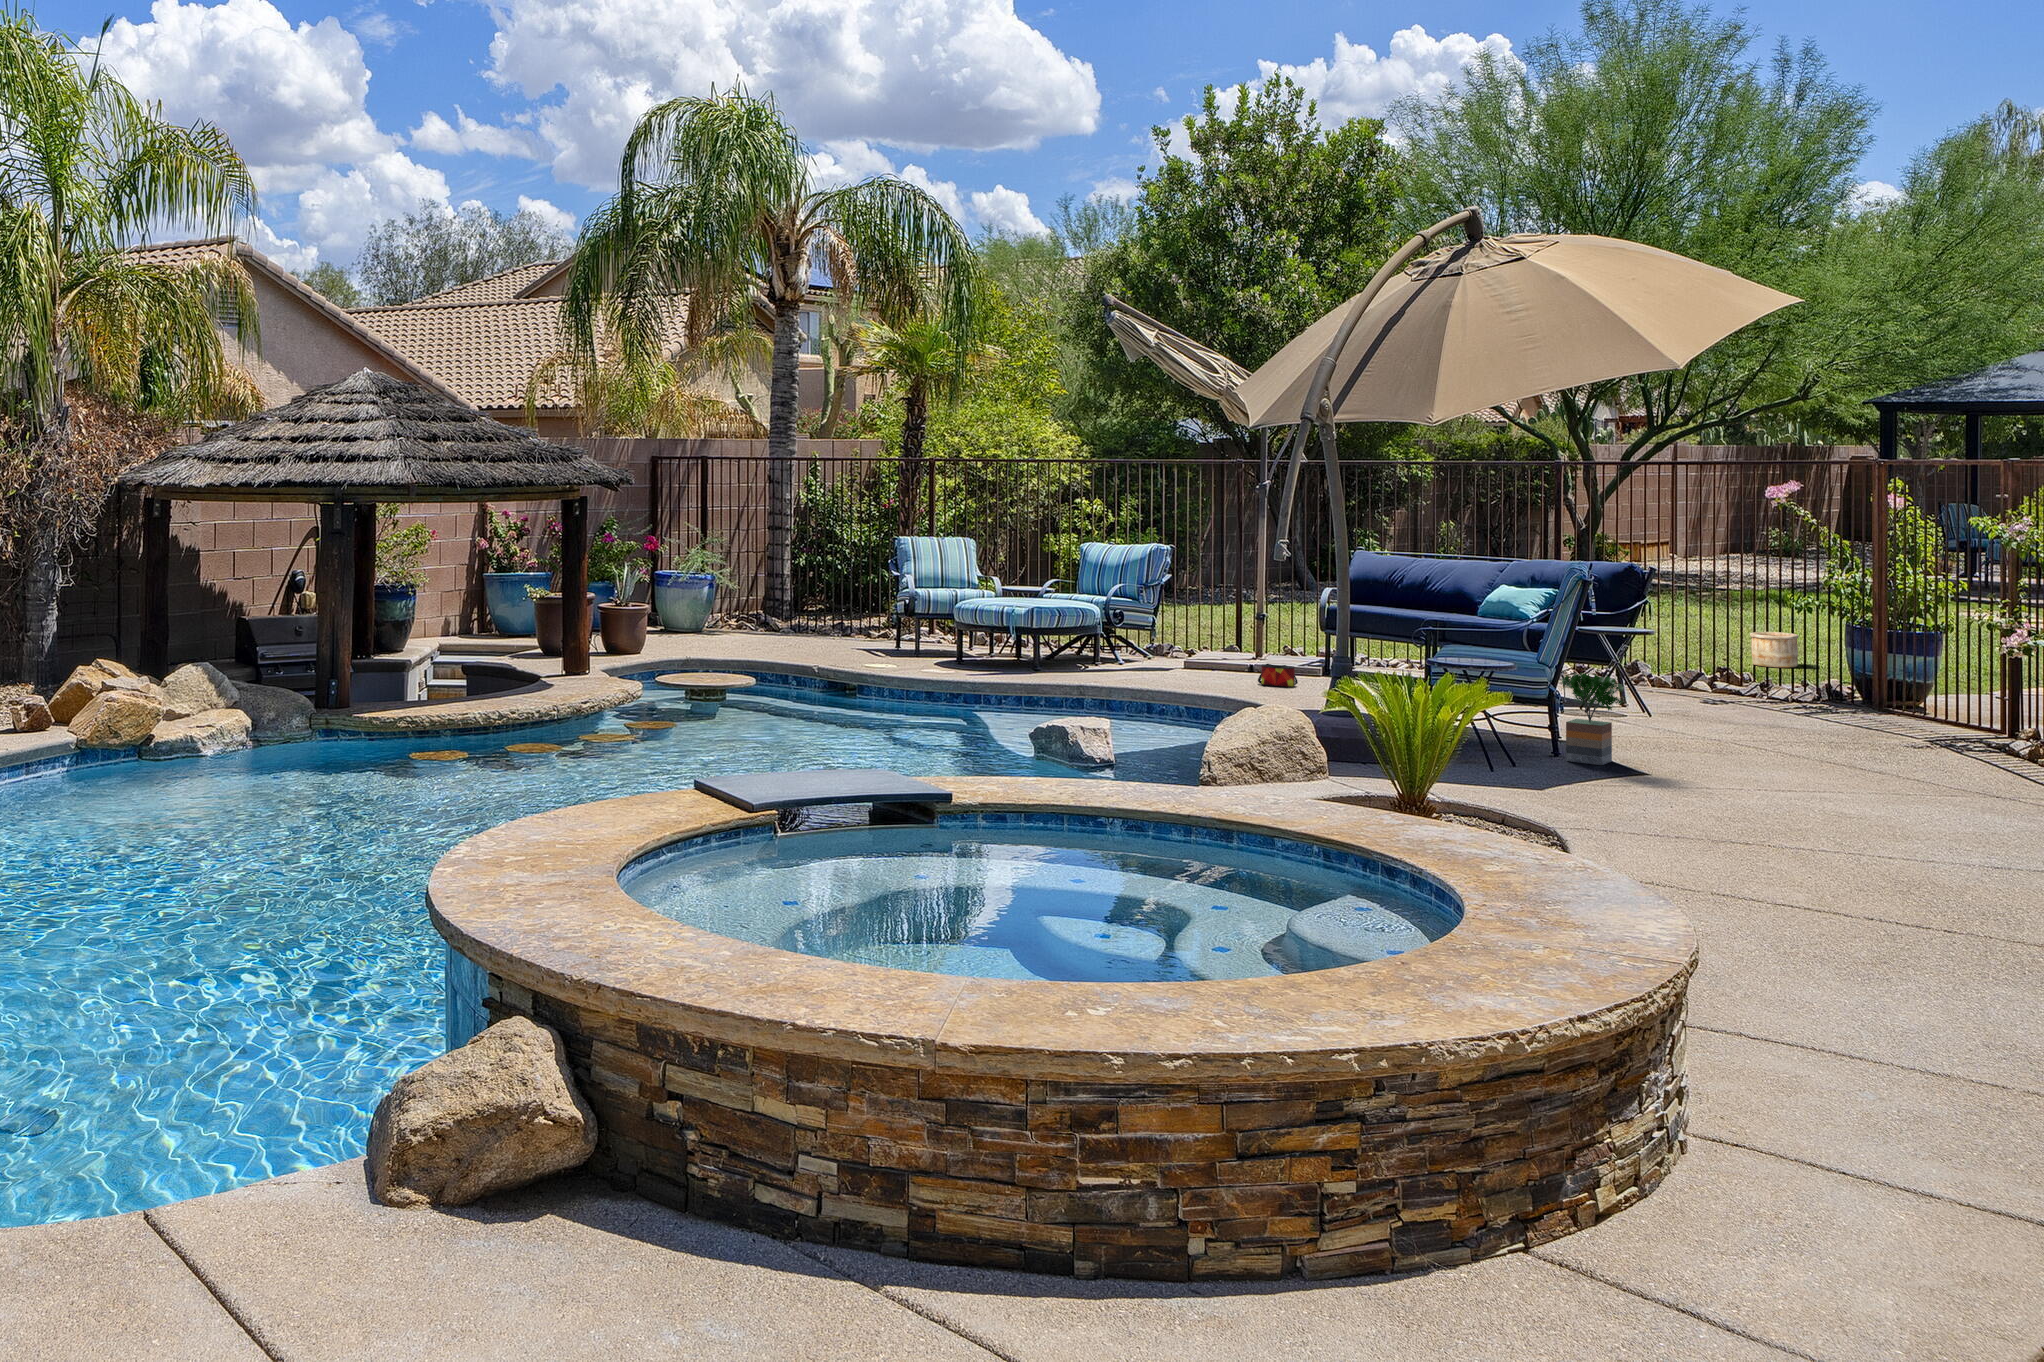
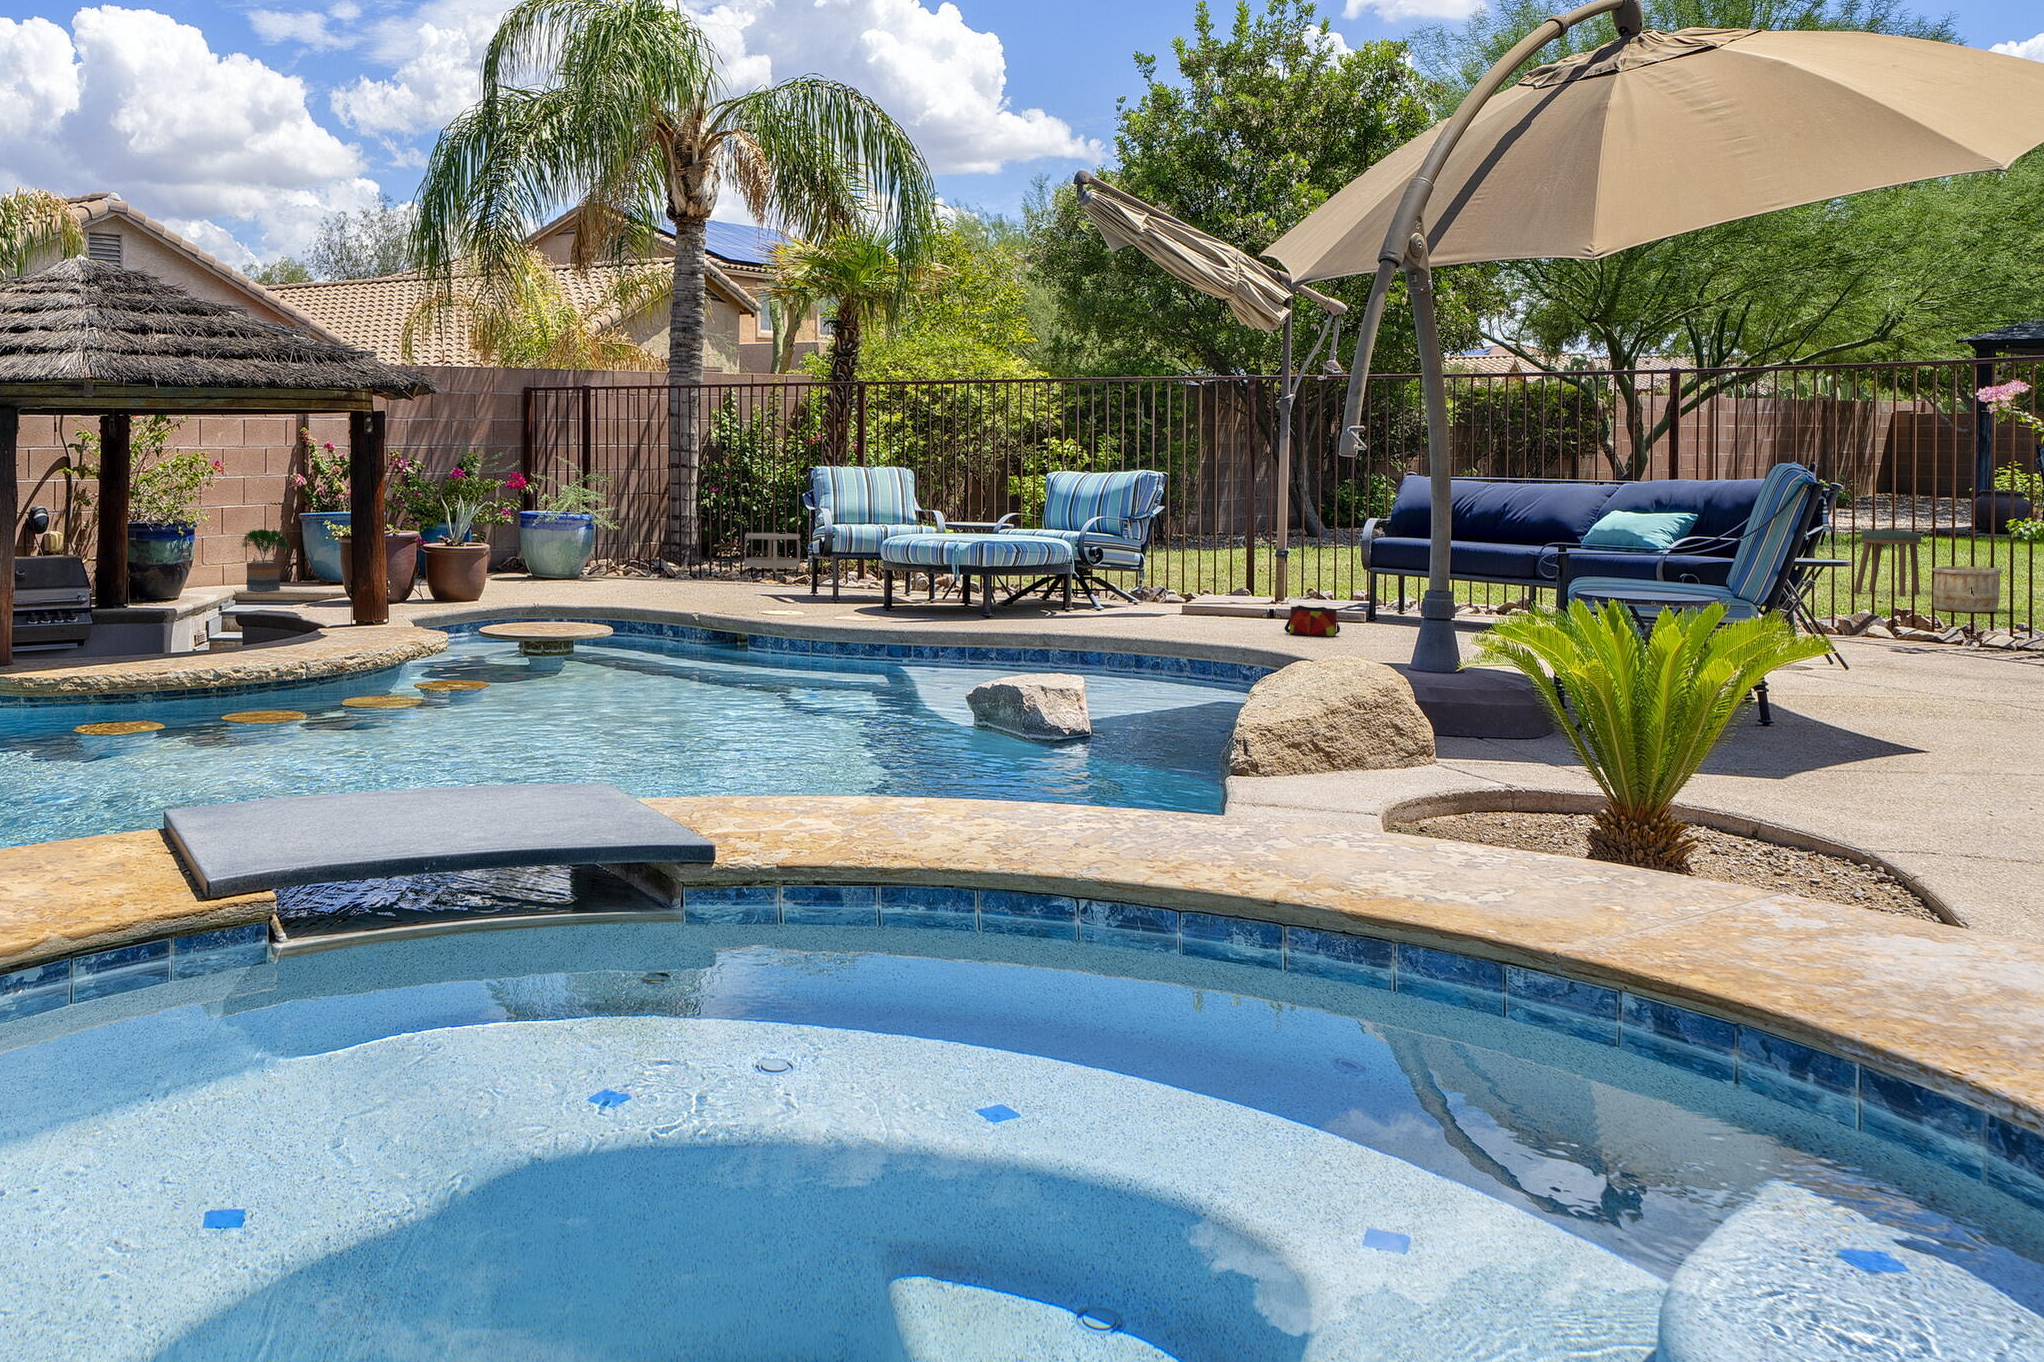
side table: none [832,591,877,624] -> present [745,533,800,572]
stool: none [1709,600,1759,652] -> present [1855,530,1921,596]
potted tree: present [1561,673,1624,765] -> present [242,529,289,592]

